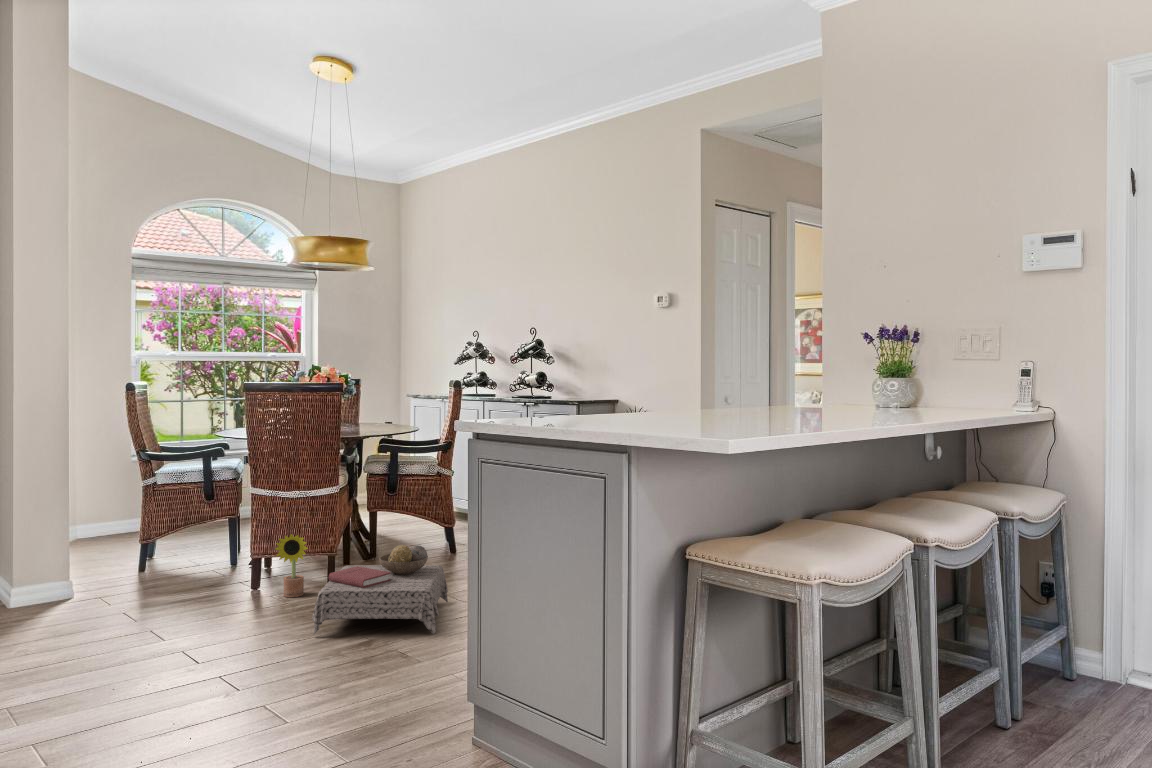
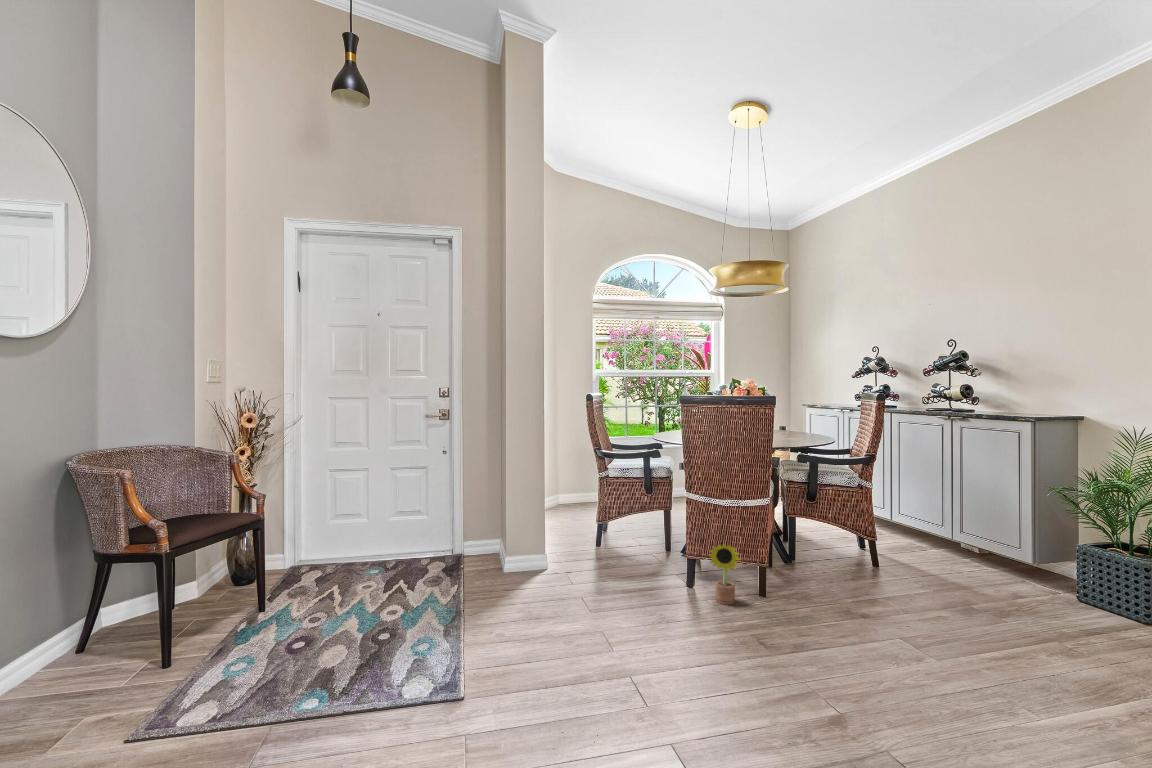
ottoman: present [312,545,448,634] -> none [758,584,923,720]

